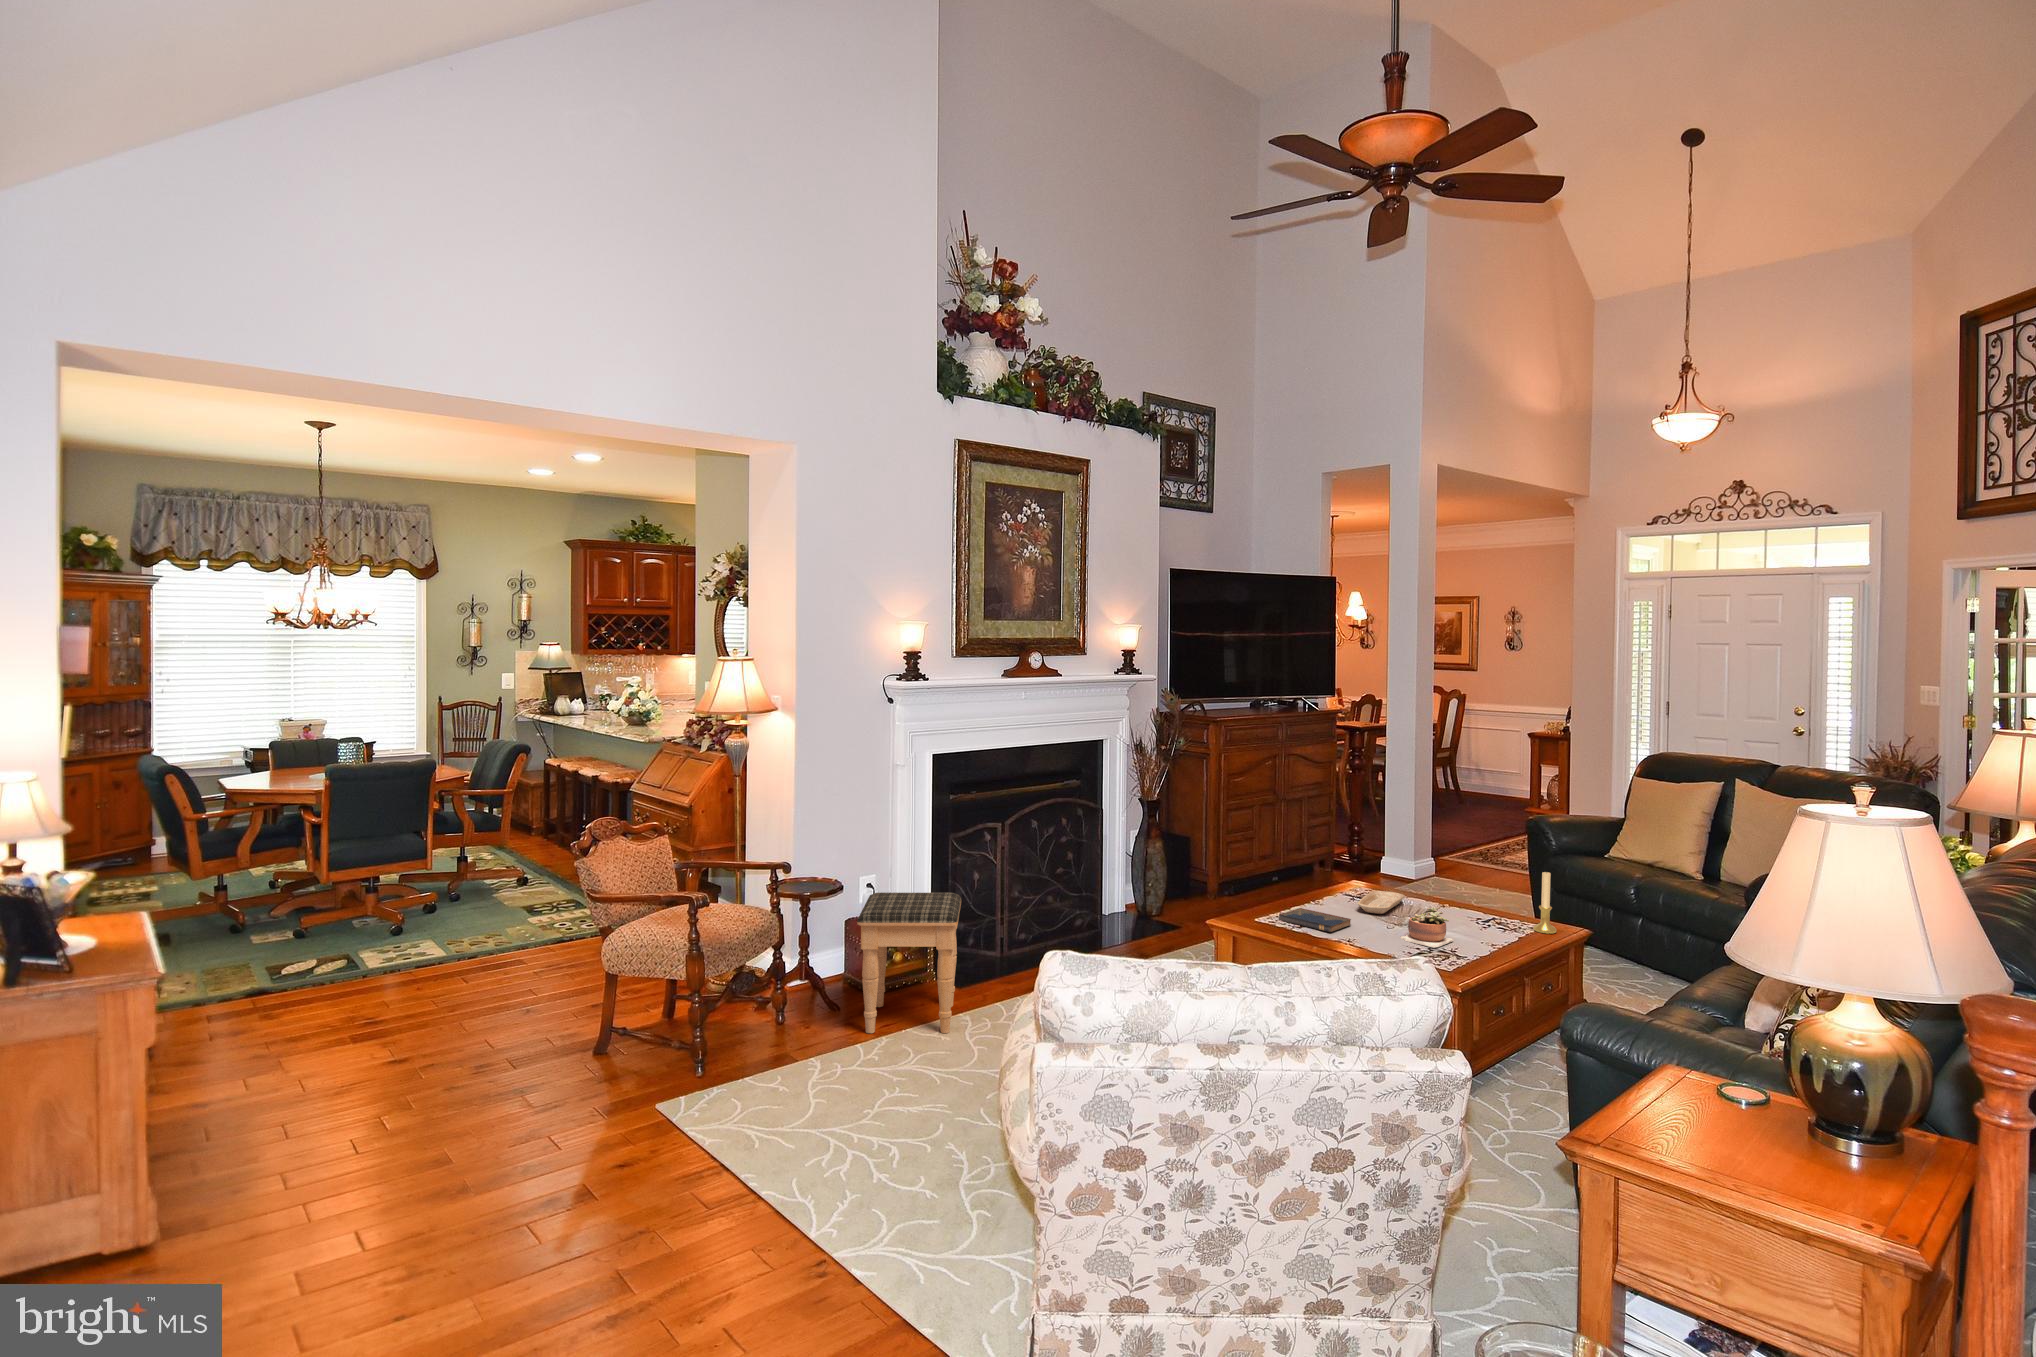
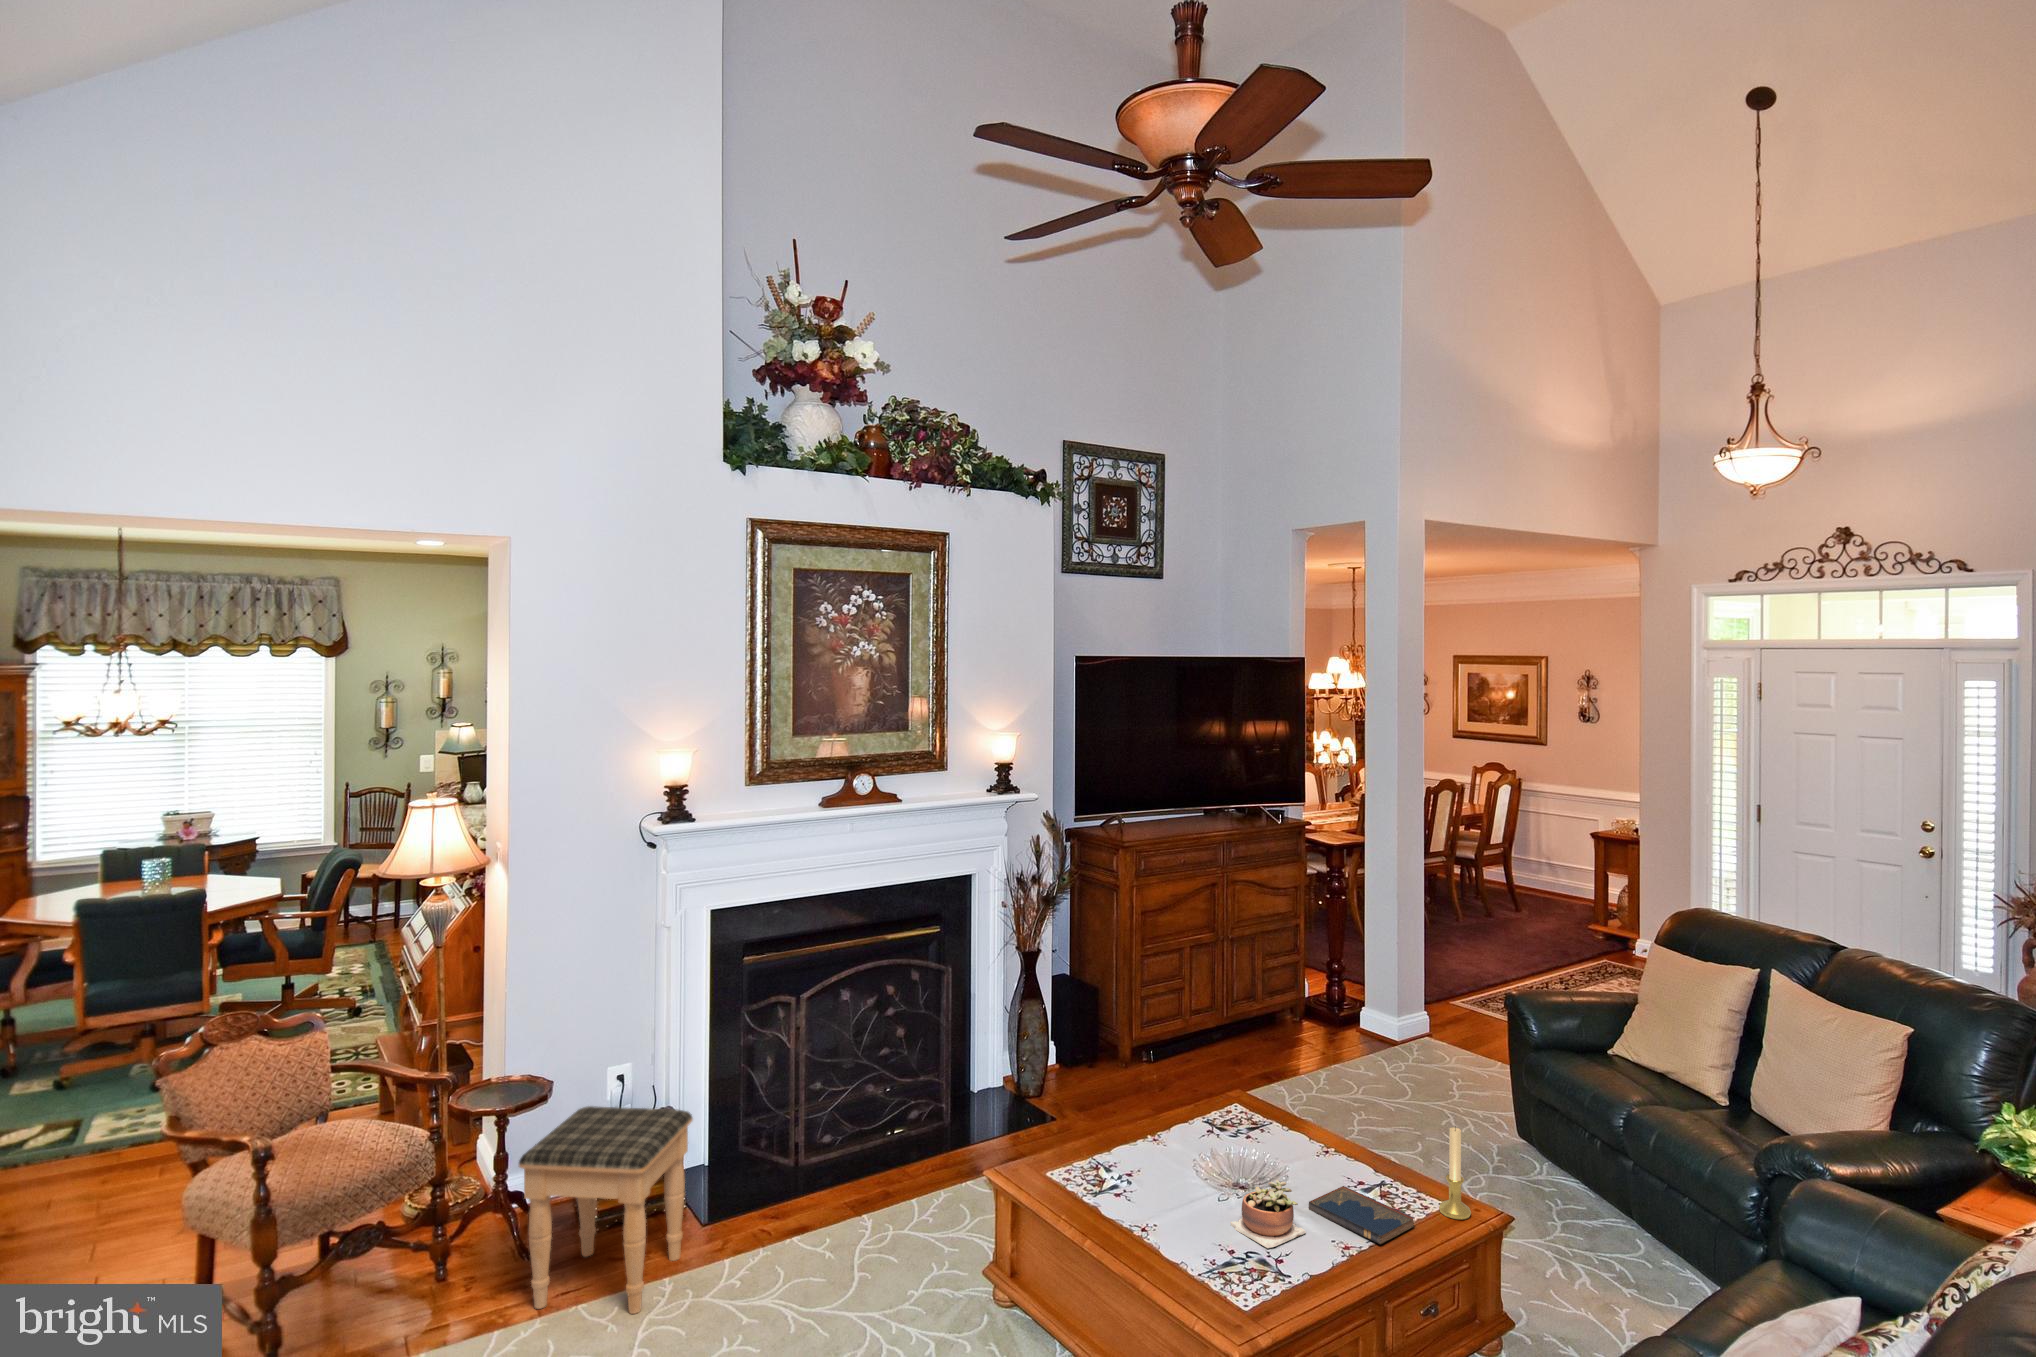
tray: present [1358,891,1405,914] -> none [1202,1123,1280,1168]
hardcover book: present [1279,908,1351,932] -> present [1309,1186,1414,1245]

